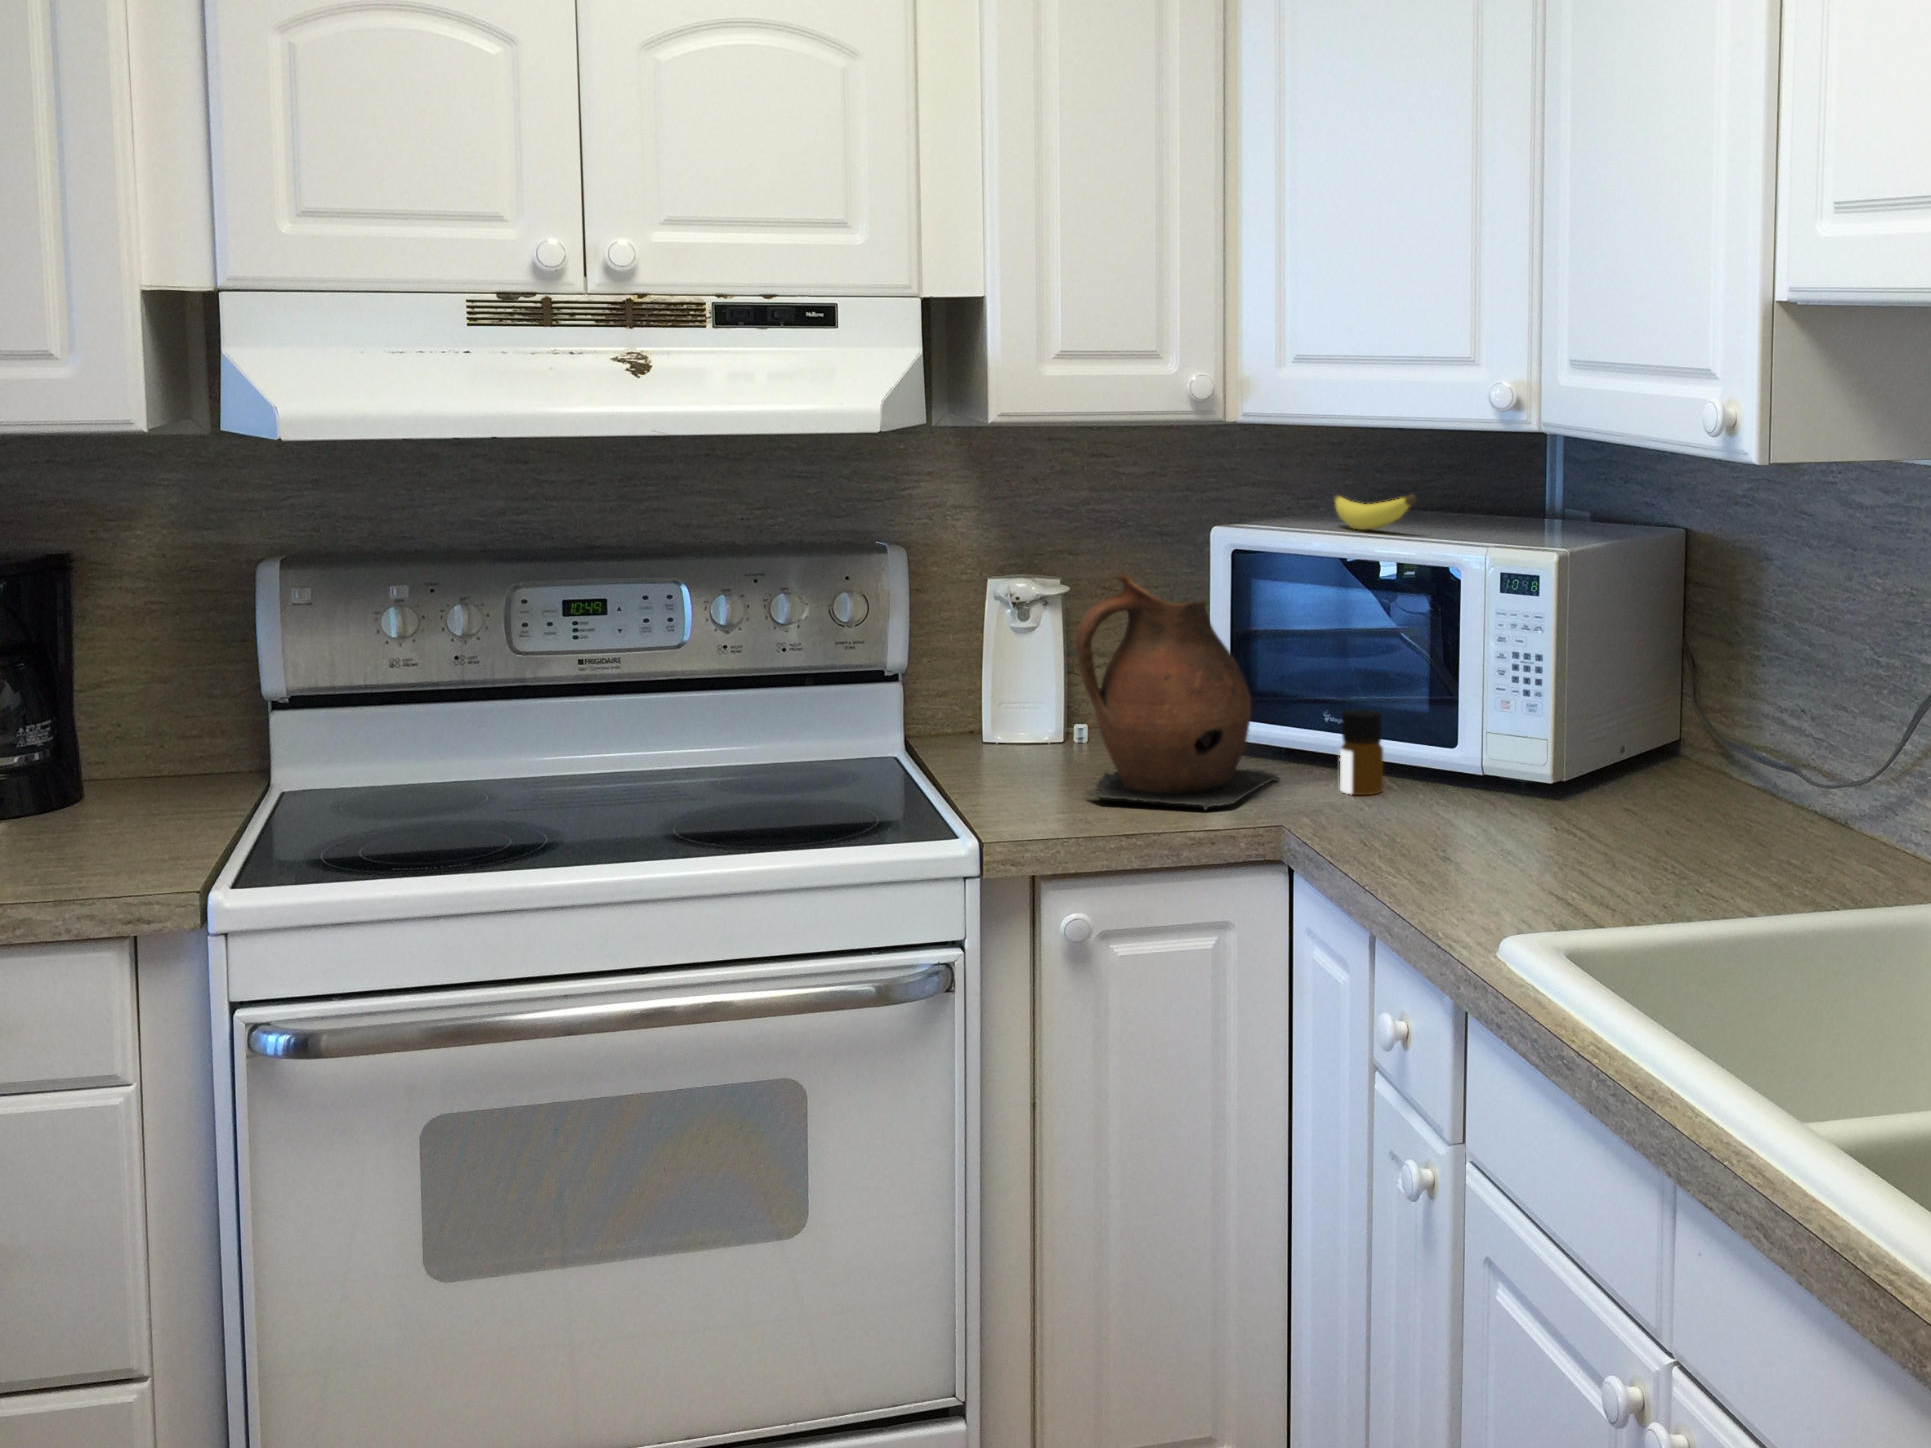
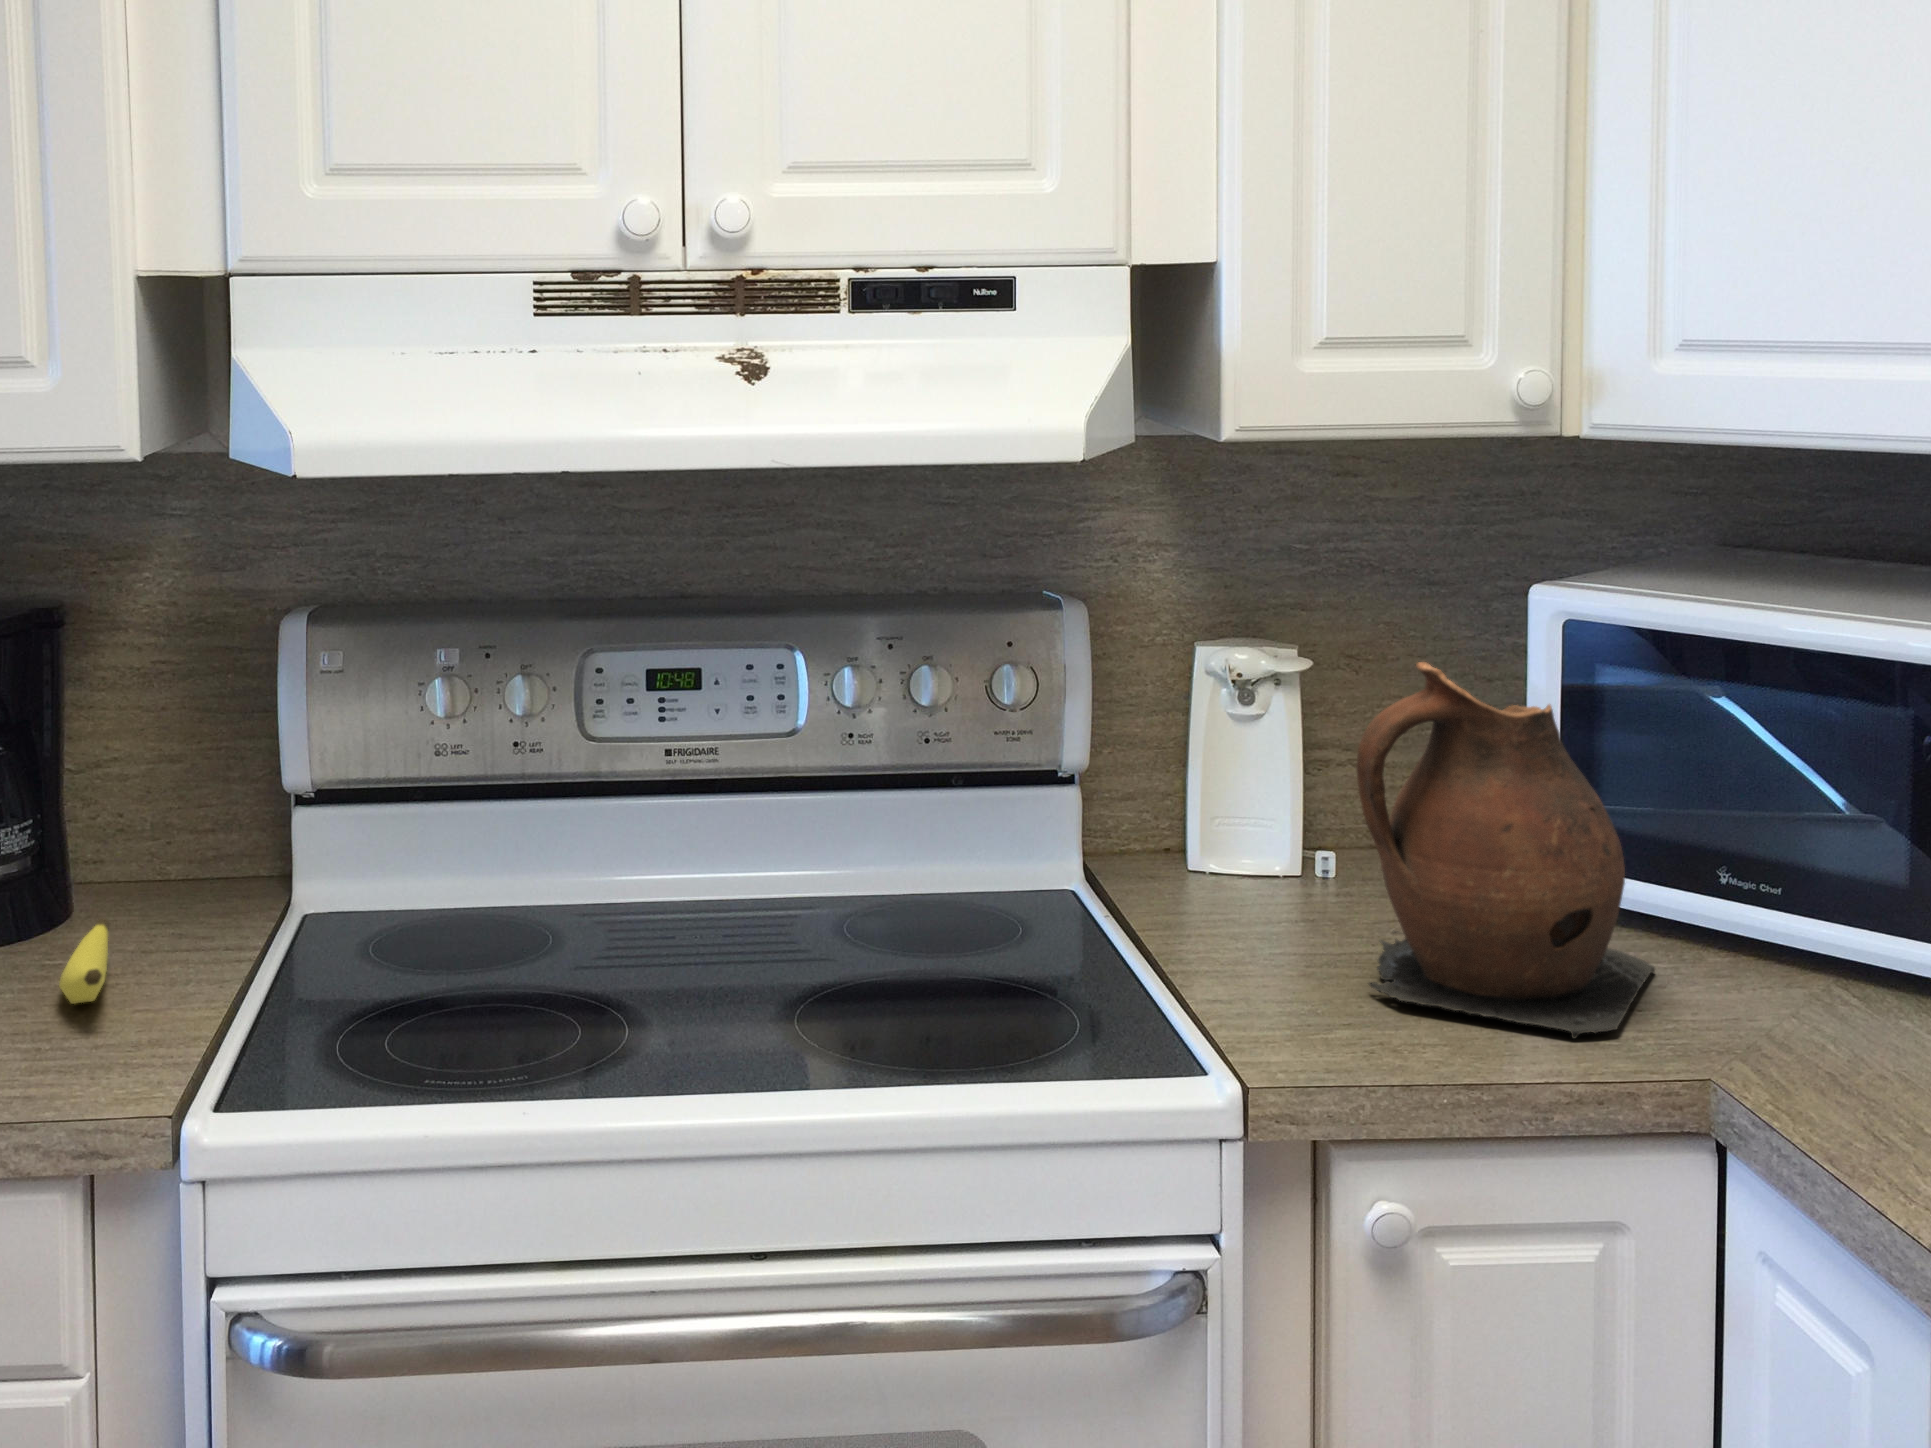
banana: present [1333,495,1416,529] -> present [59,918,110,1004]
bottle: present [1340,710,1383,795] -> none [1769,880,1844,1019]

